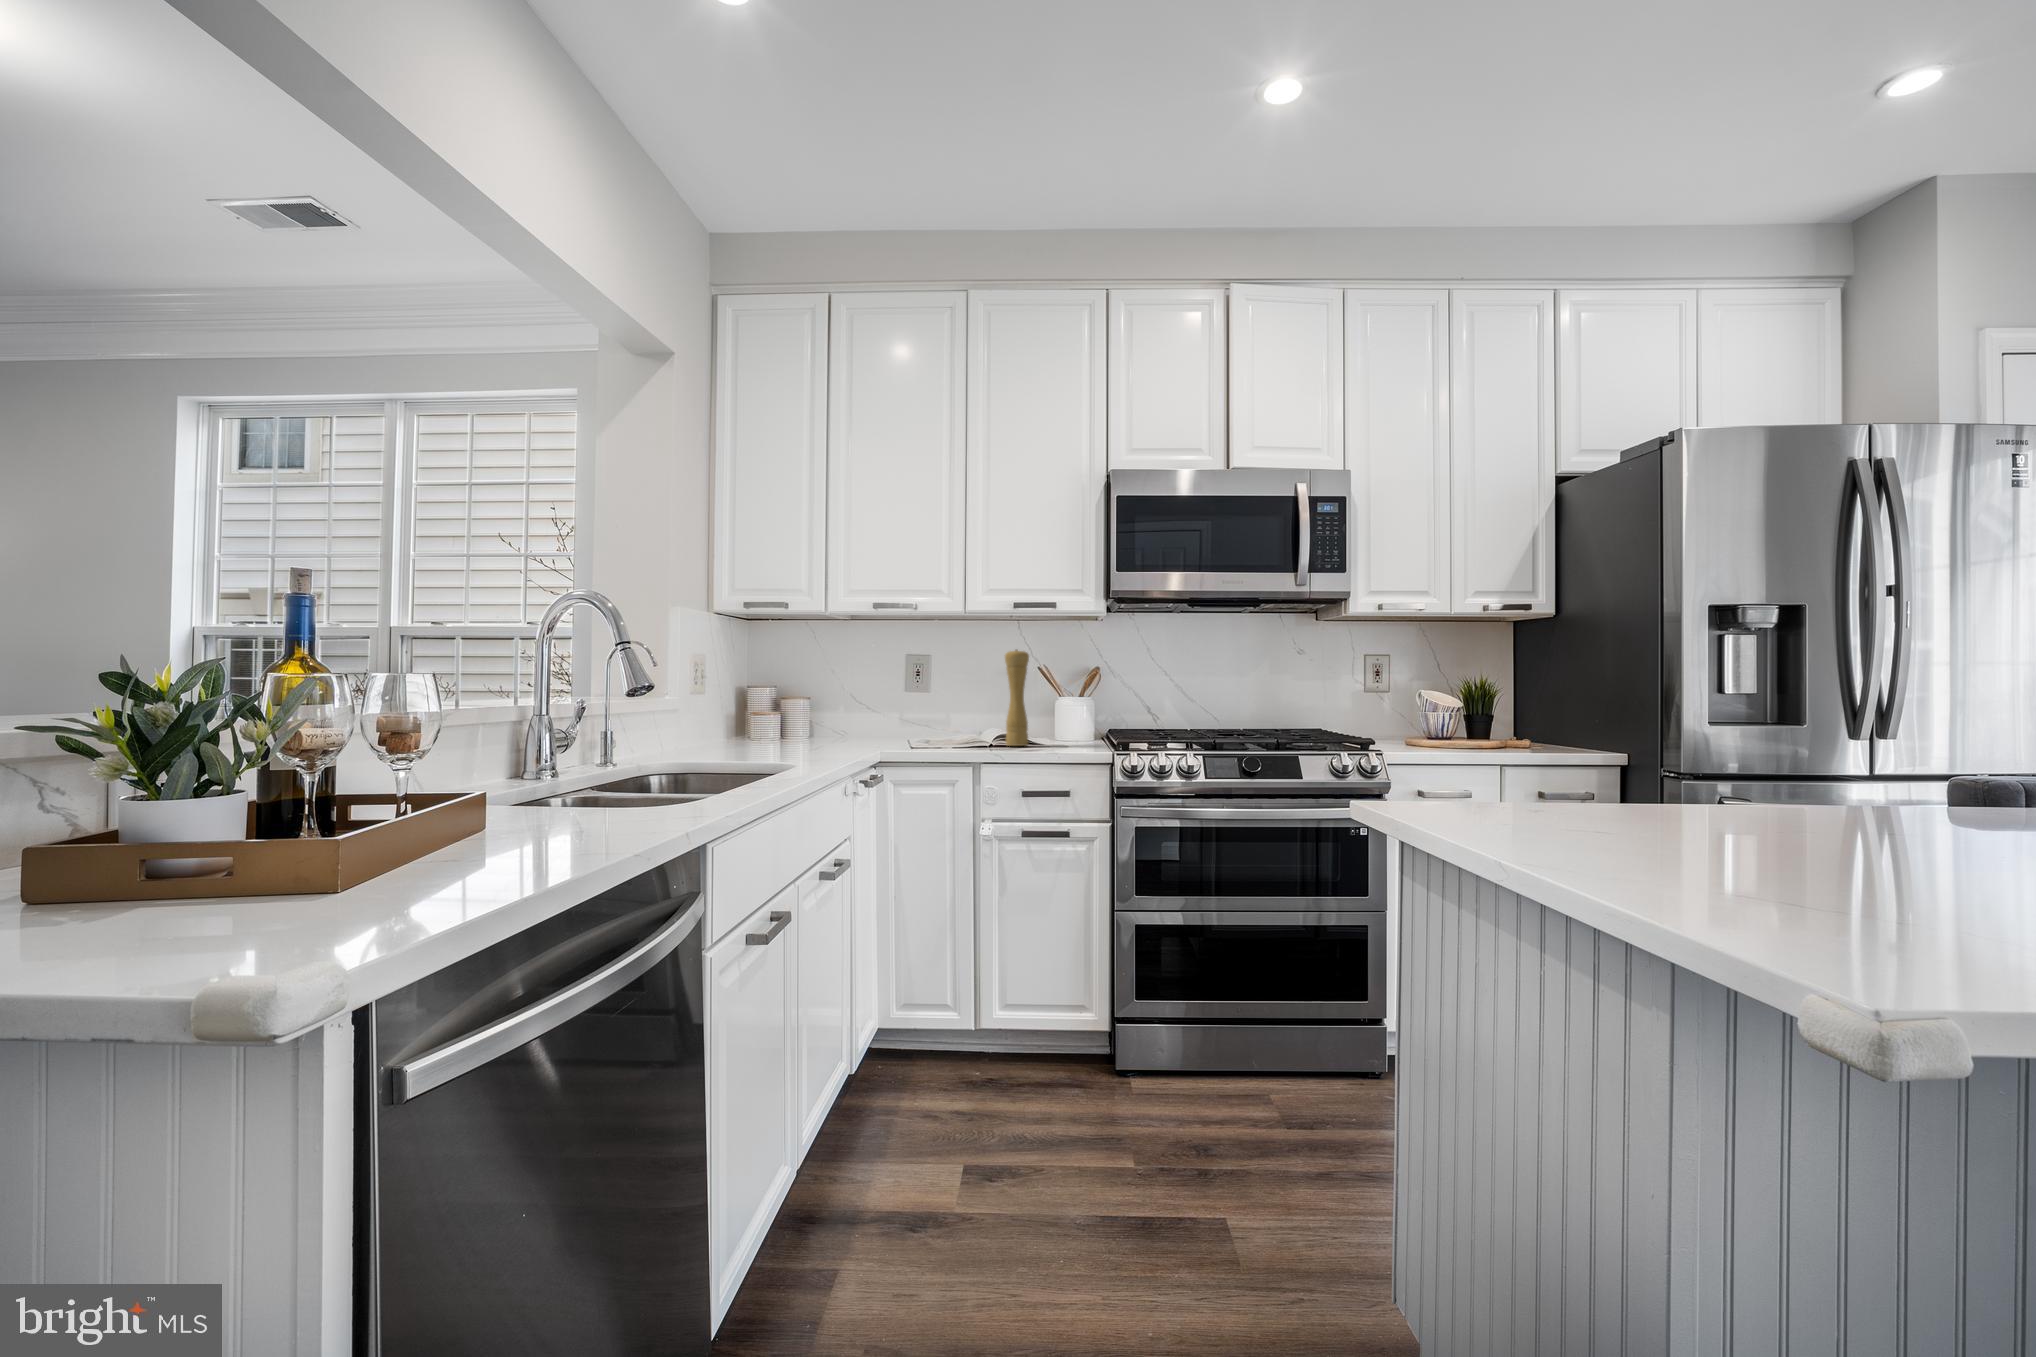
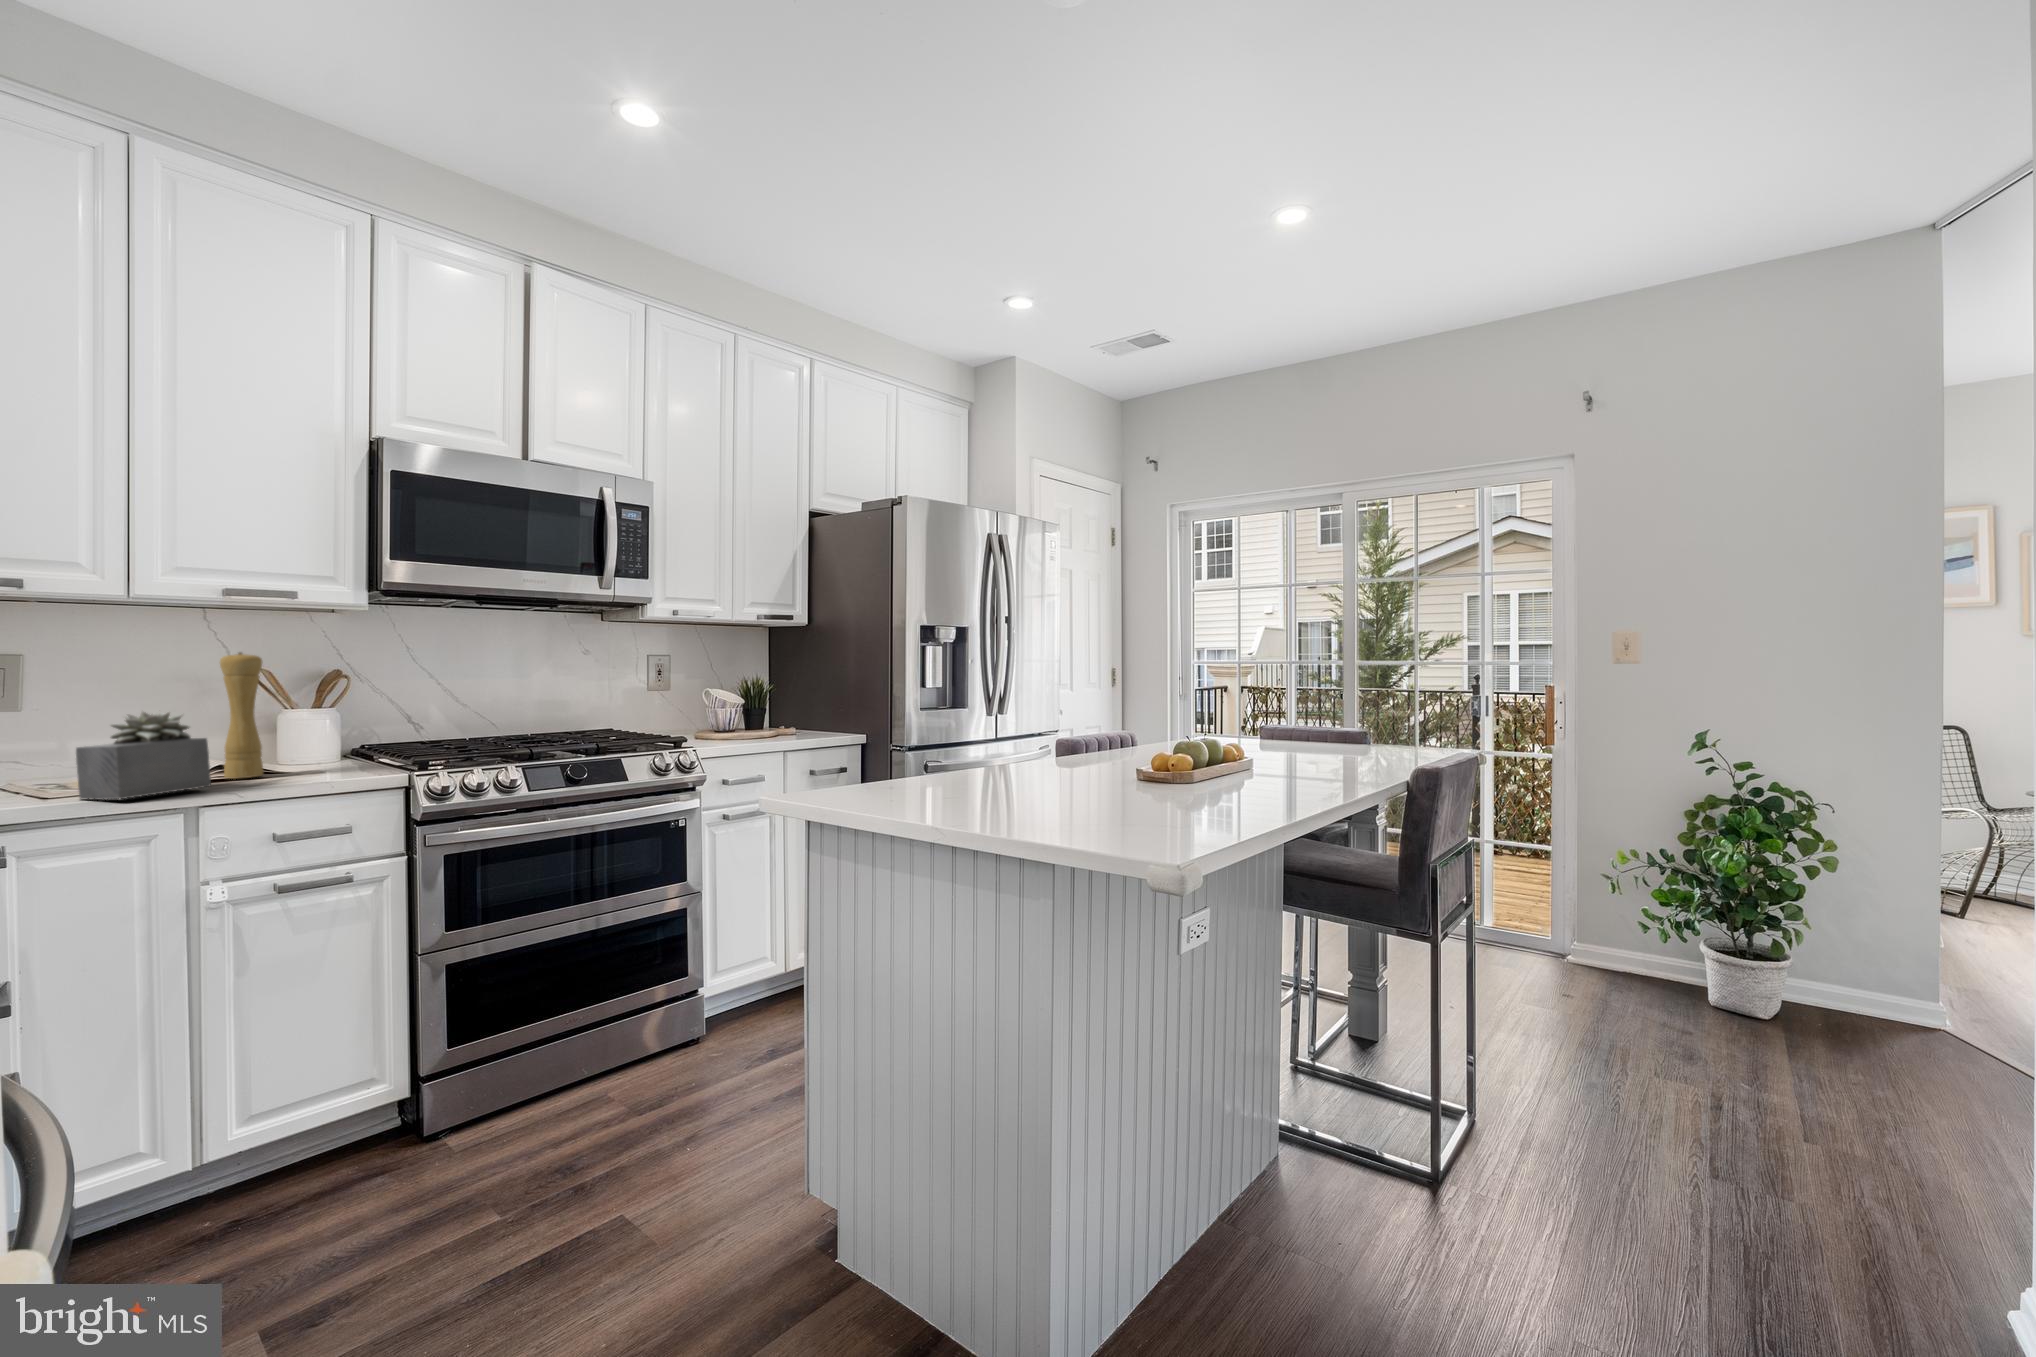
succulent plant: none [922,690,989,751] -> present [76,711,211,800]

